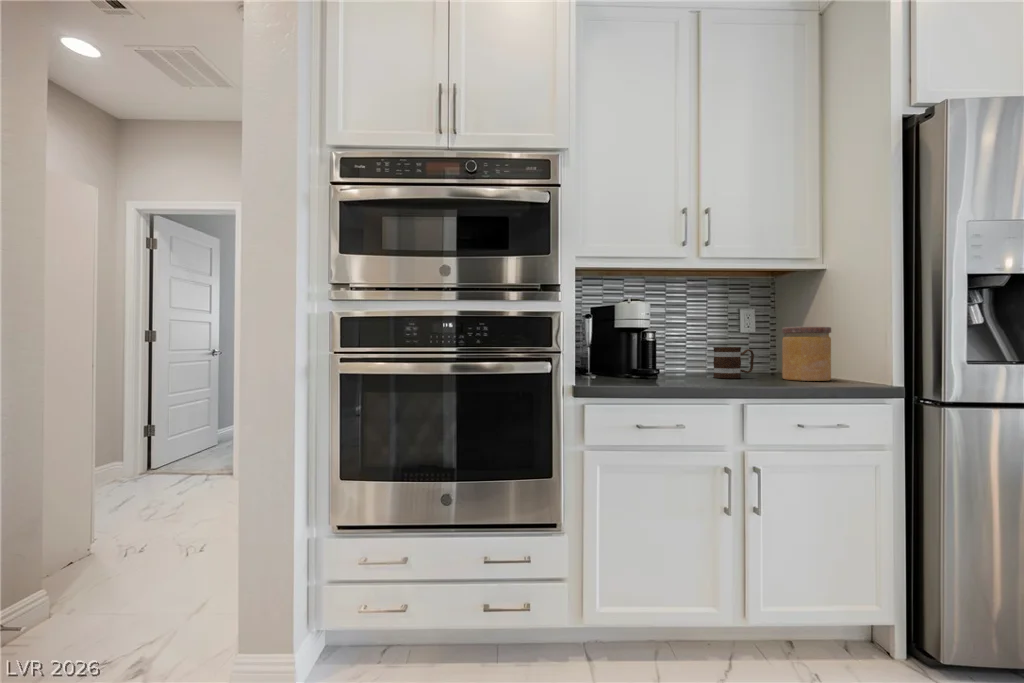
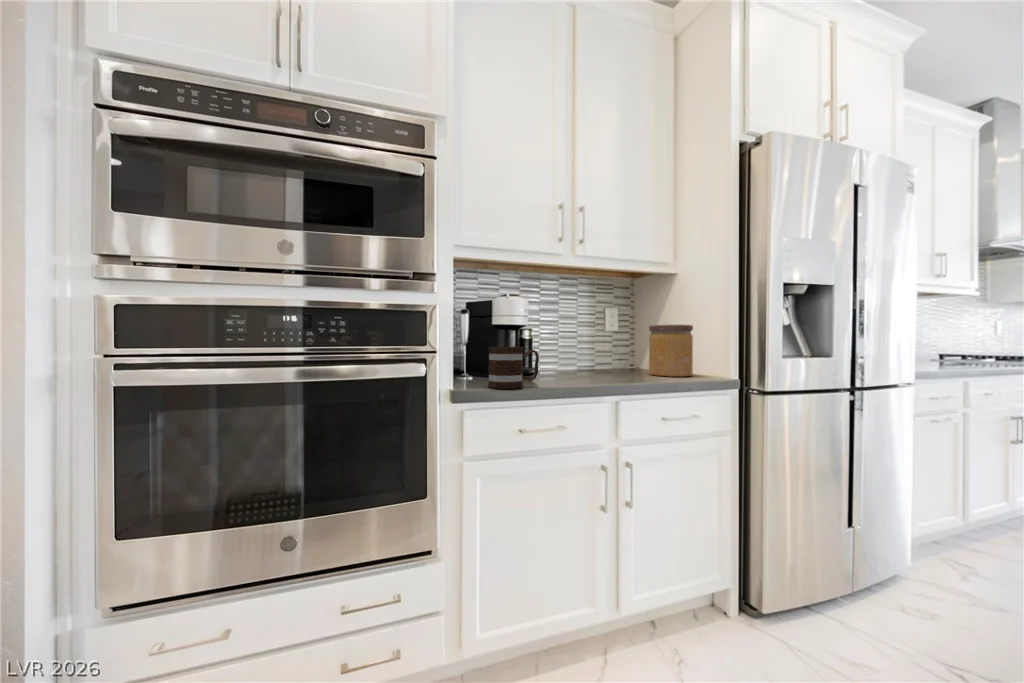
mug: present [713,347,754,378] -> present [488,347,539,389]

